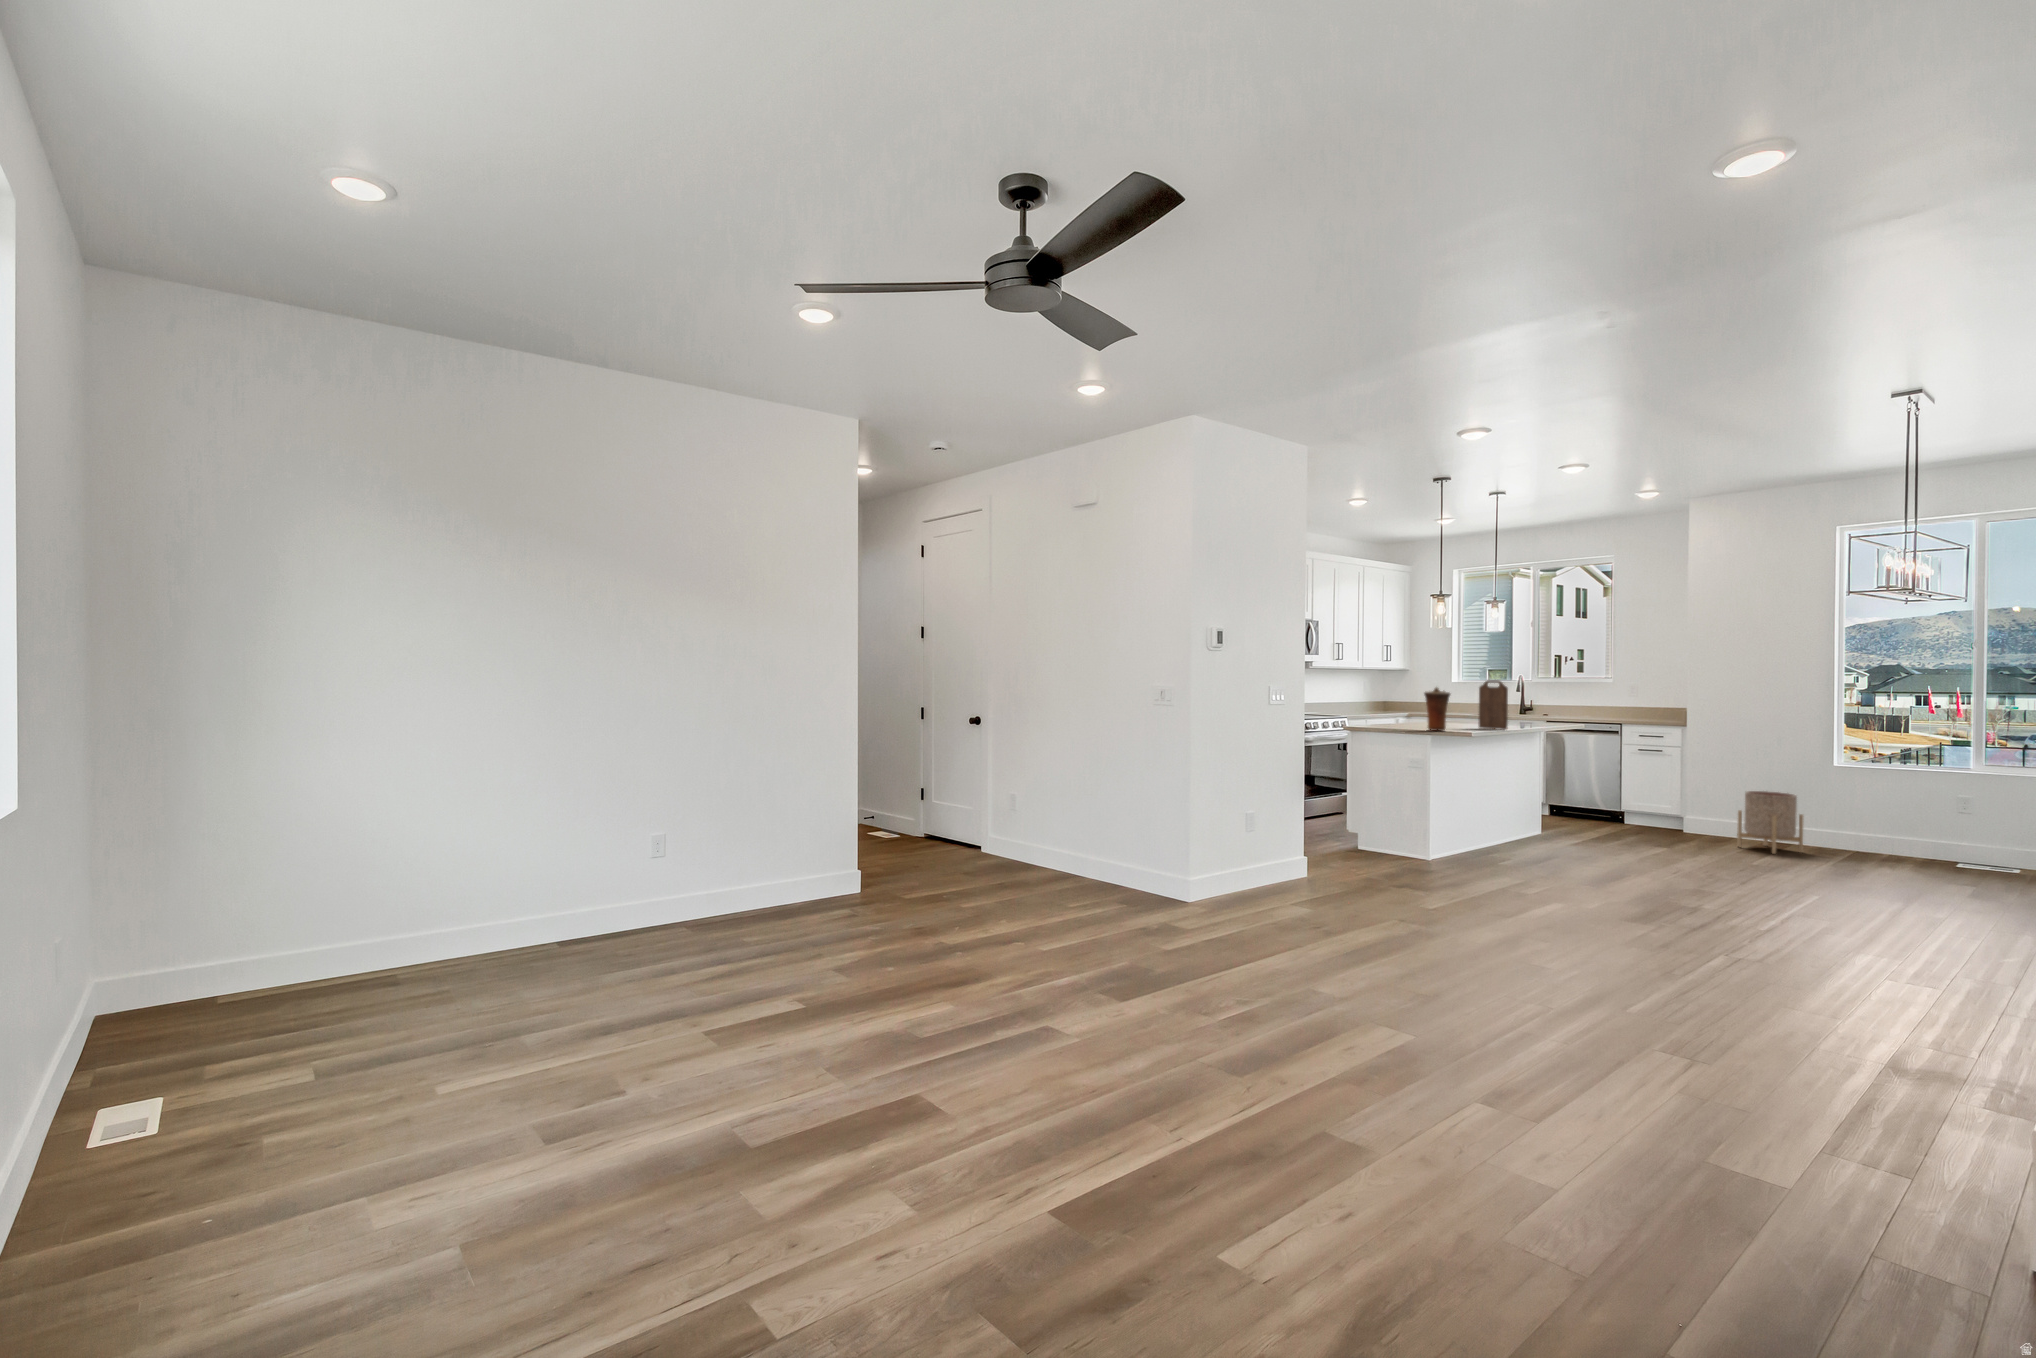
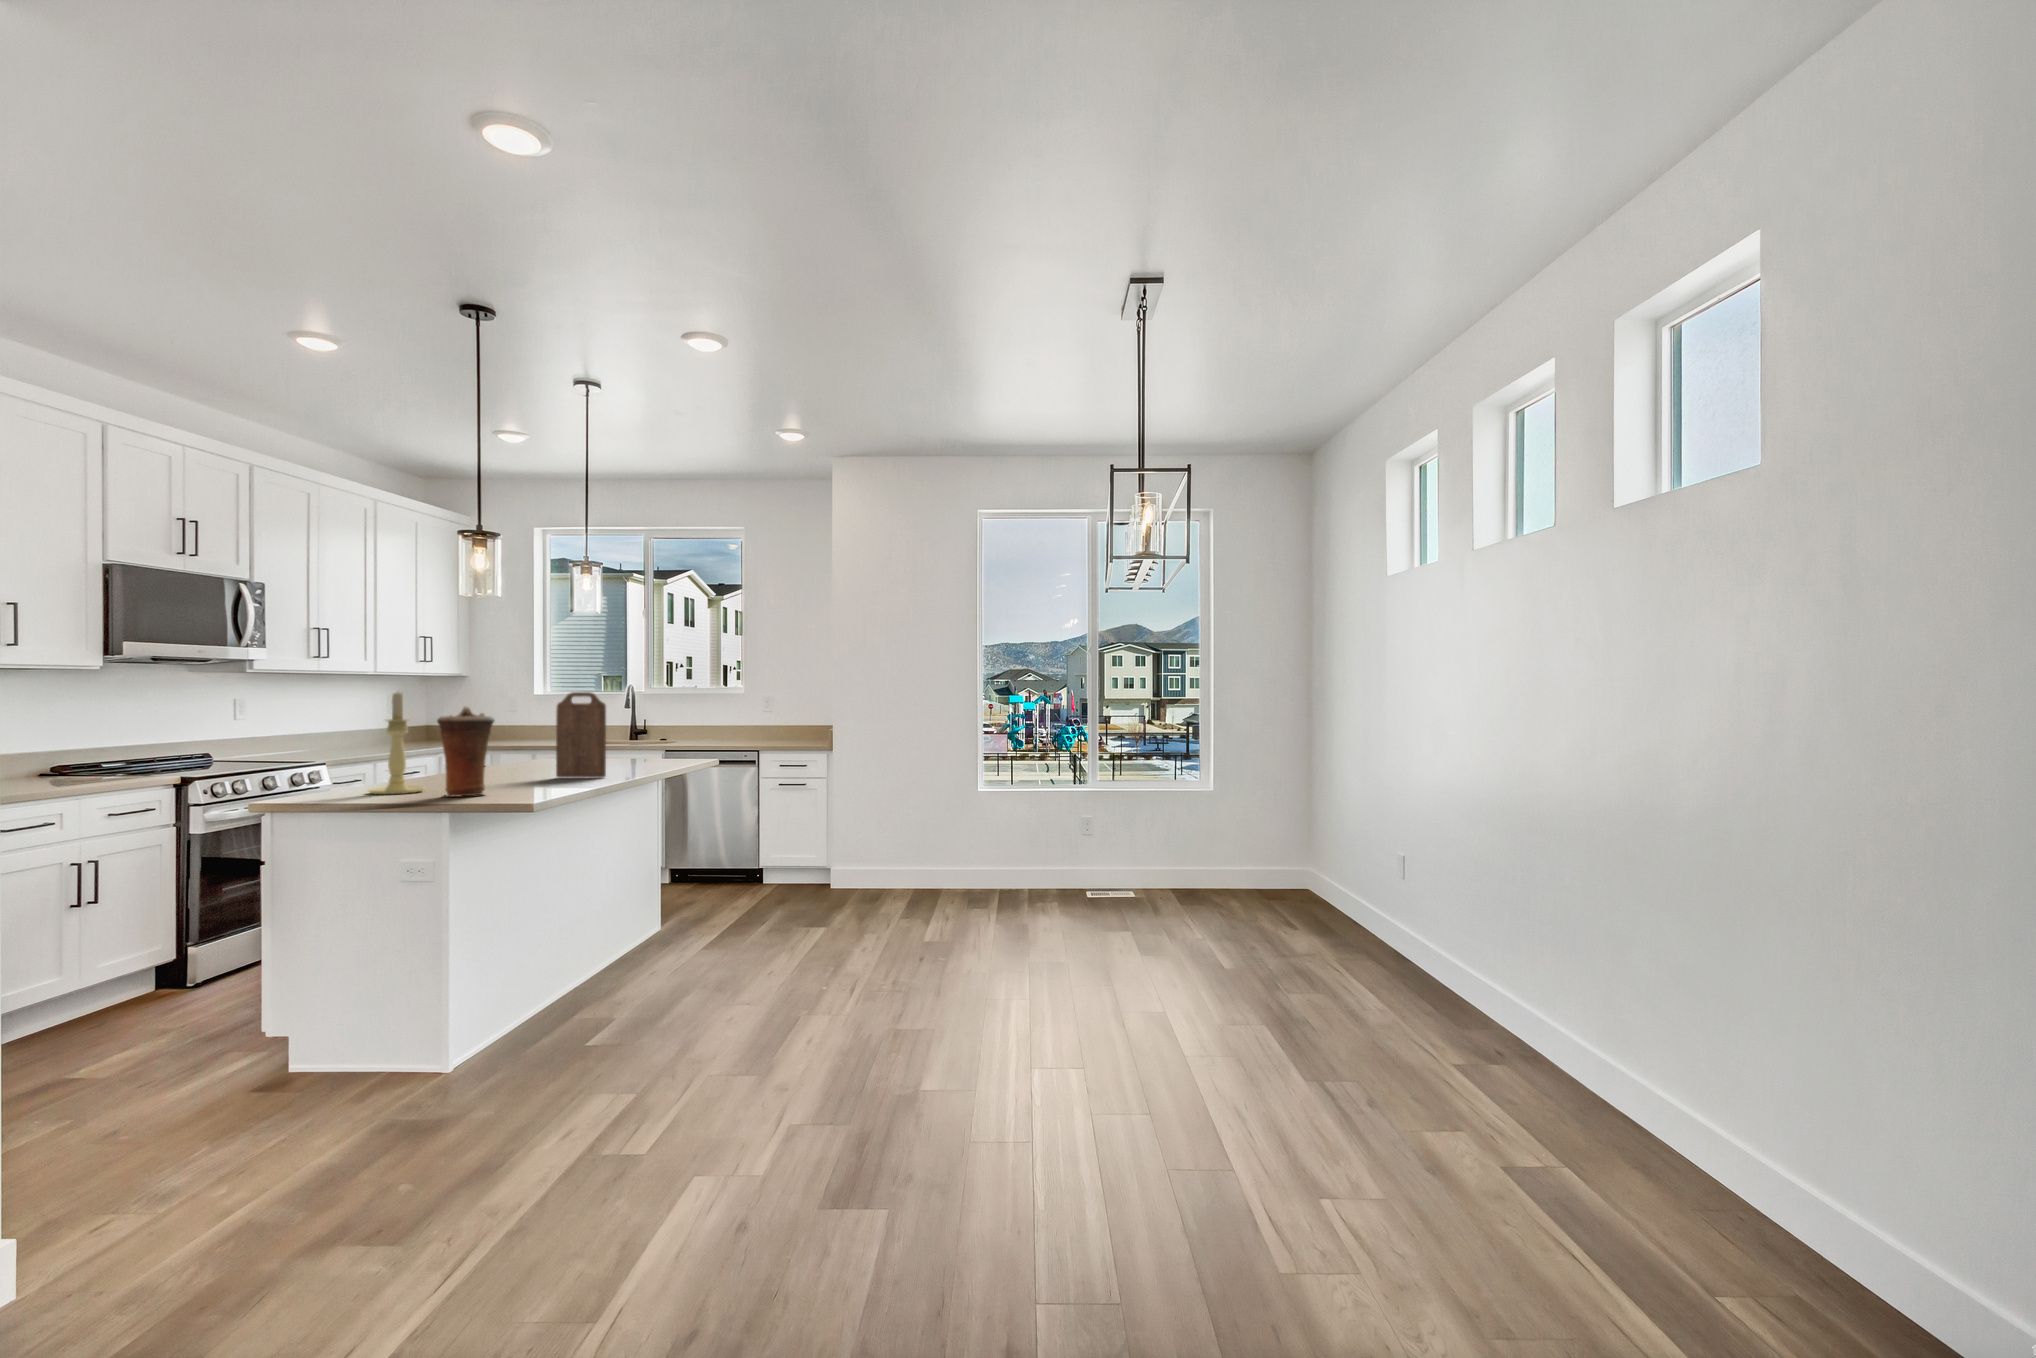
candle holder: none [1390,678,1416,729] -> present [368,692,424,794]
planter: present [1737,791,1804,854] -> none [890,824,953,903]

